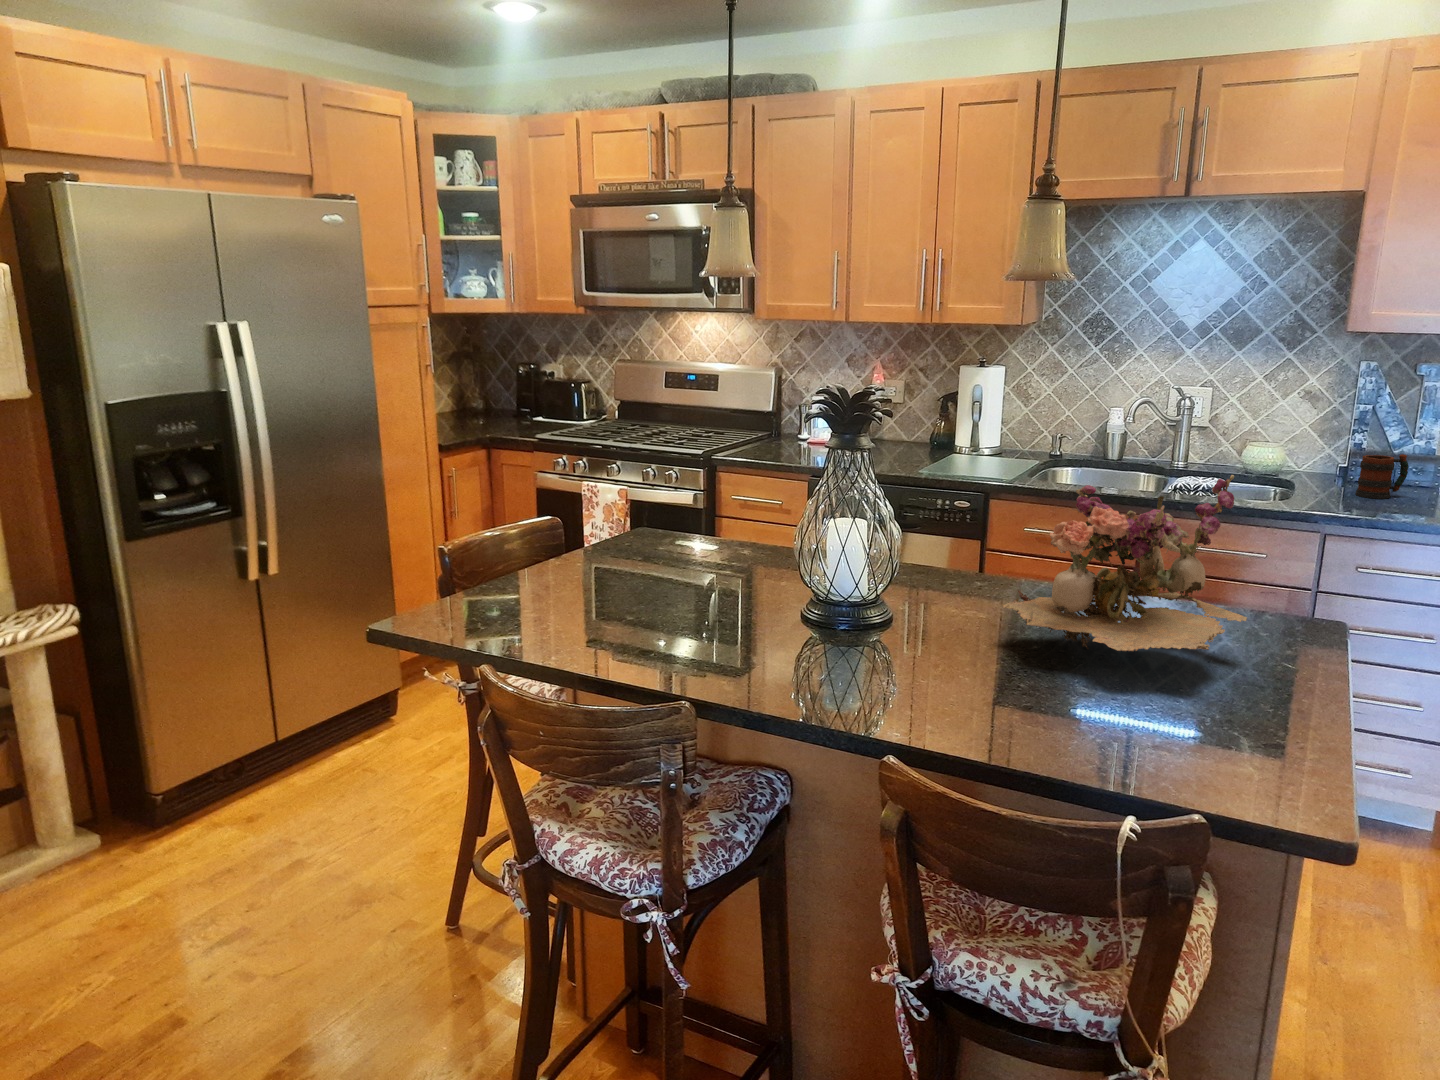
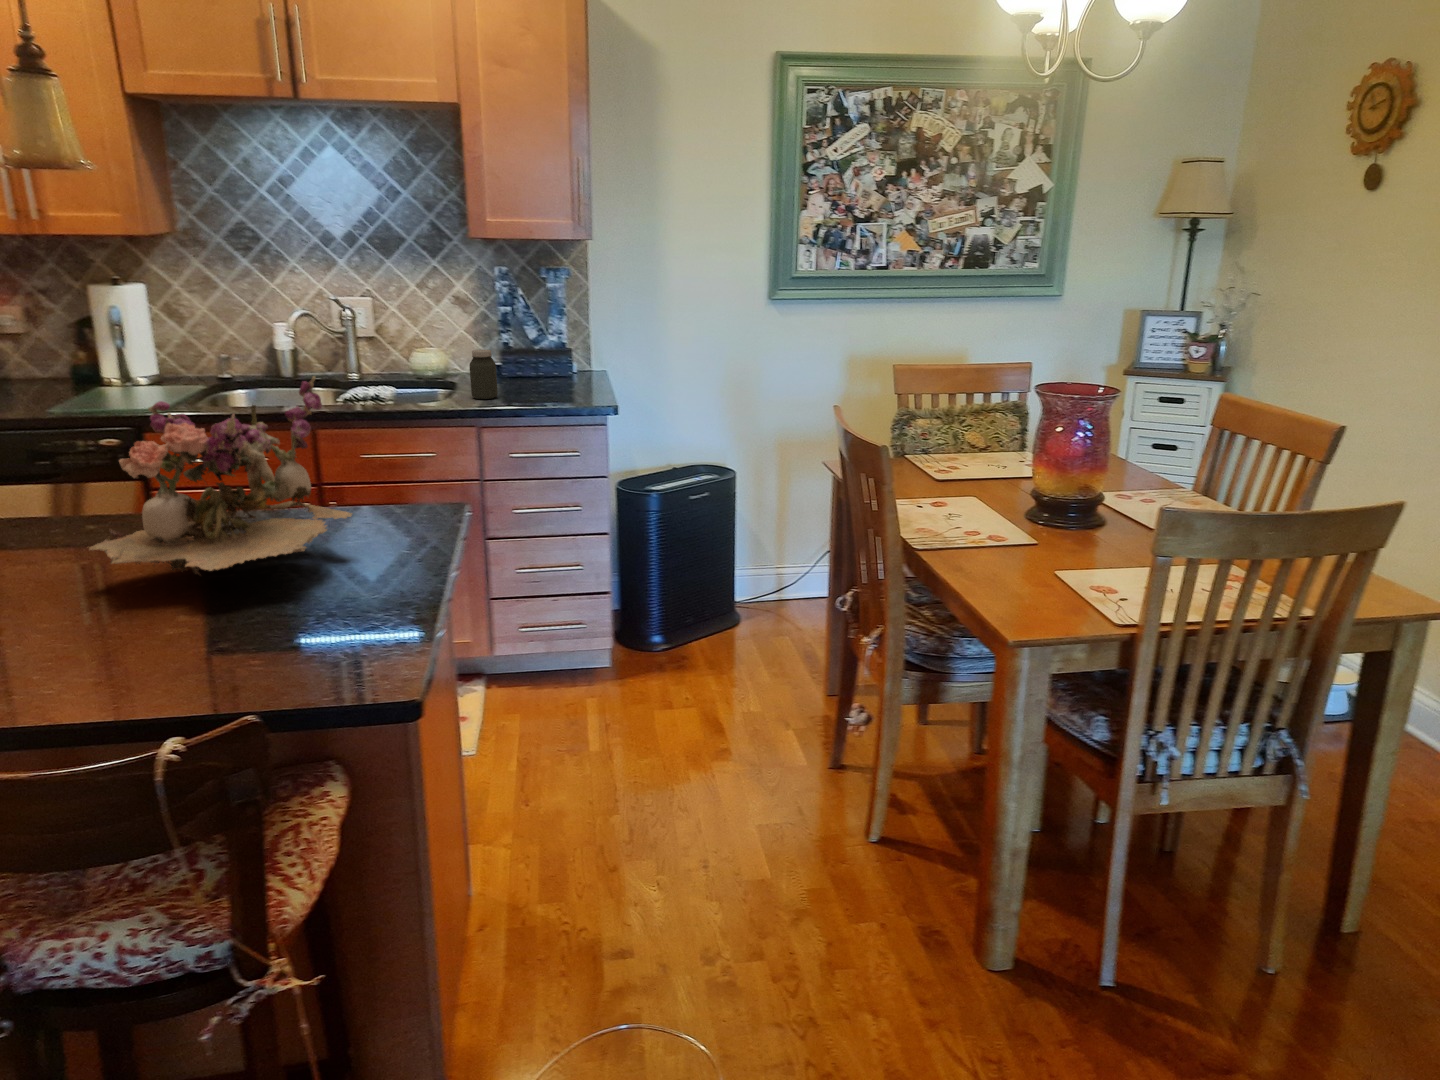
jar: none [1318,450,1355,504] -> present [469,350,498,399]
mug: present [1356,454,1409,499] -> none [504,349,541,391]

